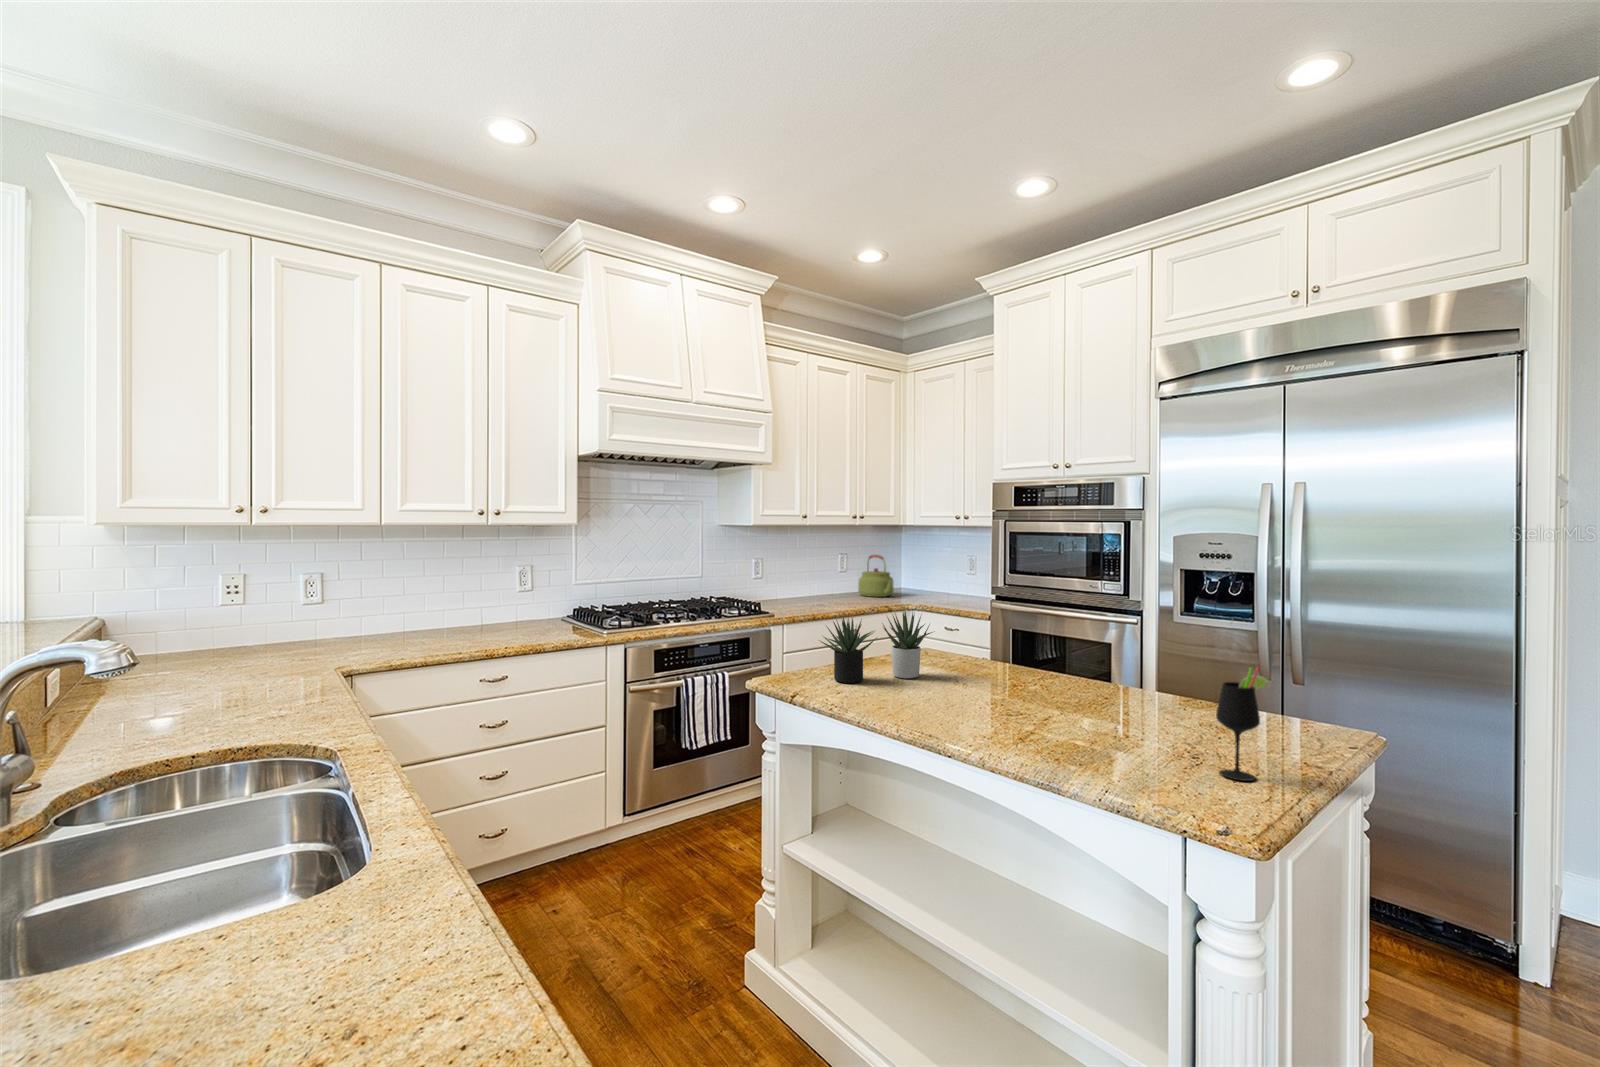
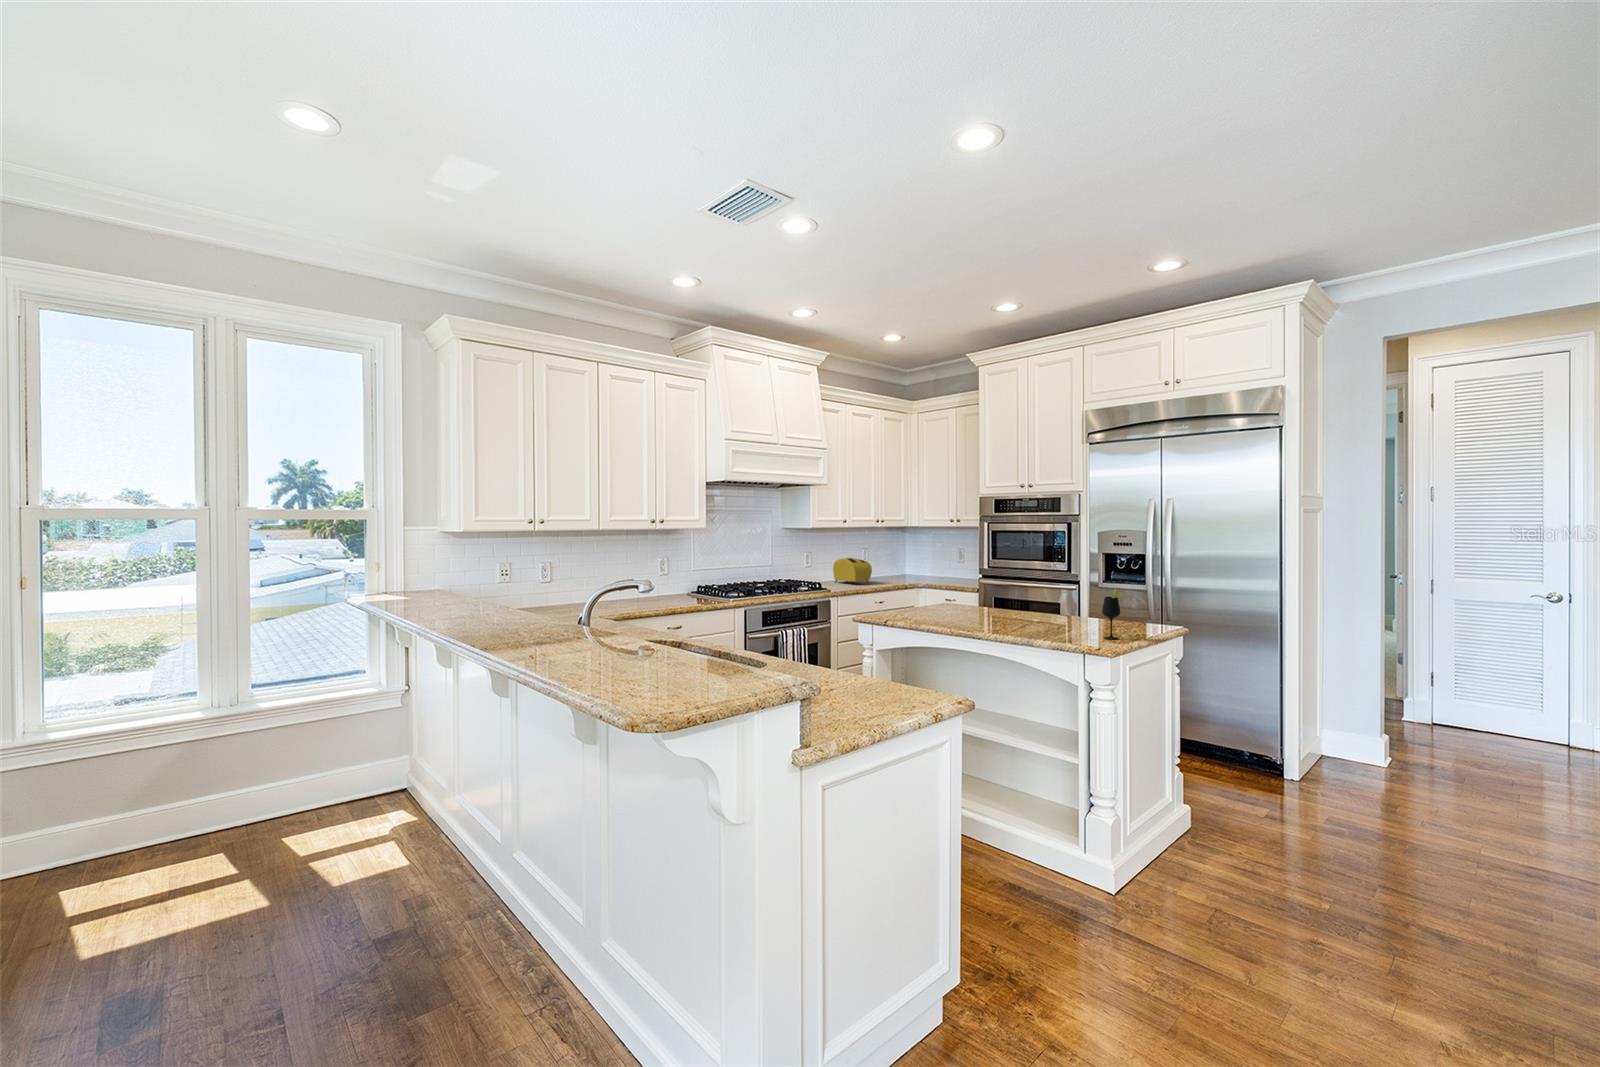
kettle: present [858,555,894,597] -> none [880,549,906,579]
toaster: none [787,568,840,606] -> present [833,558,872,584]
succulent plant: present [820,612,933,683] -> none [896,574,960,615]

